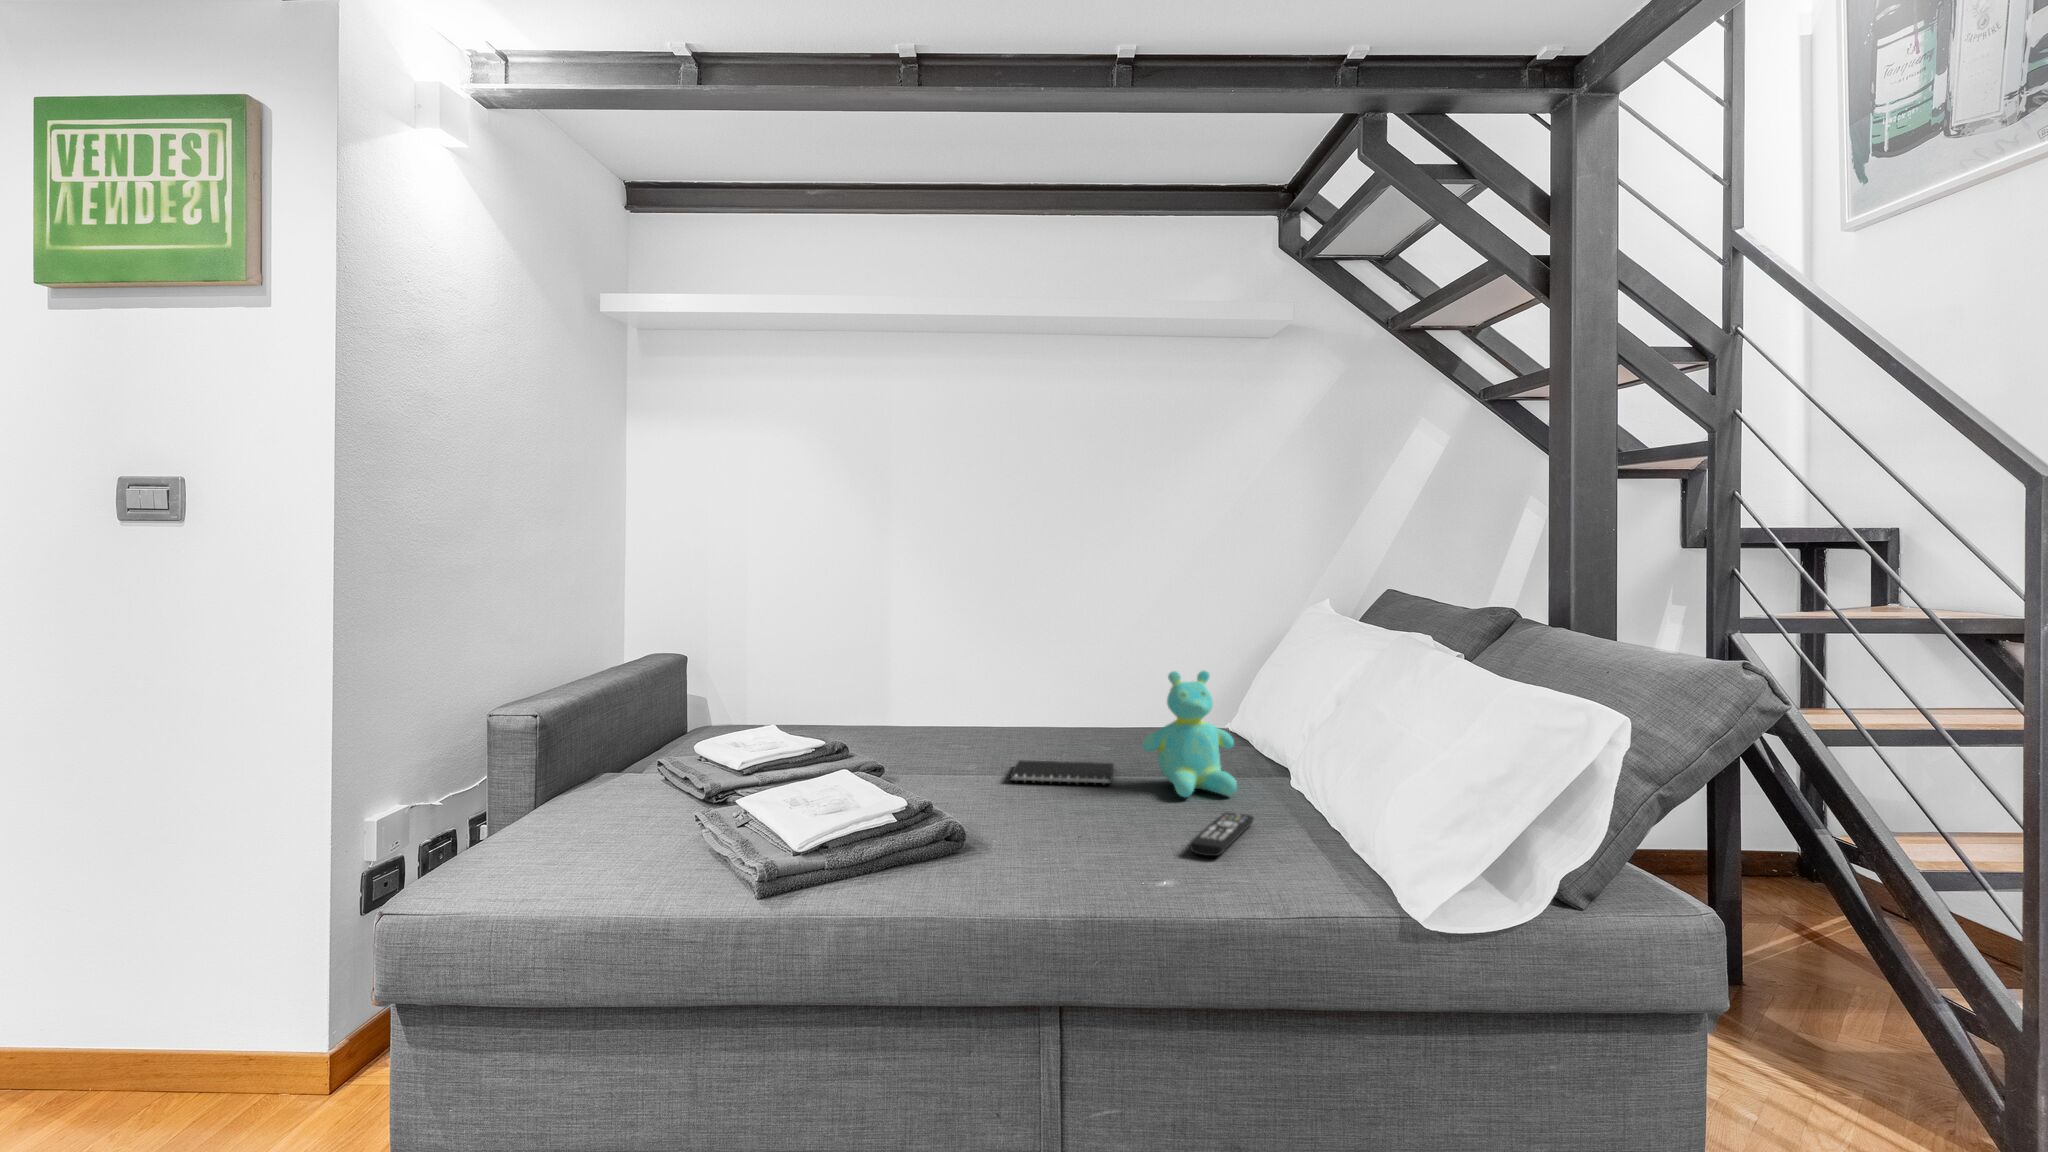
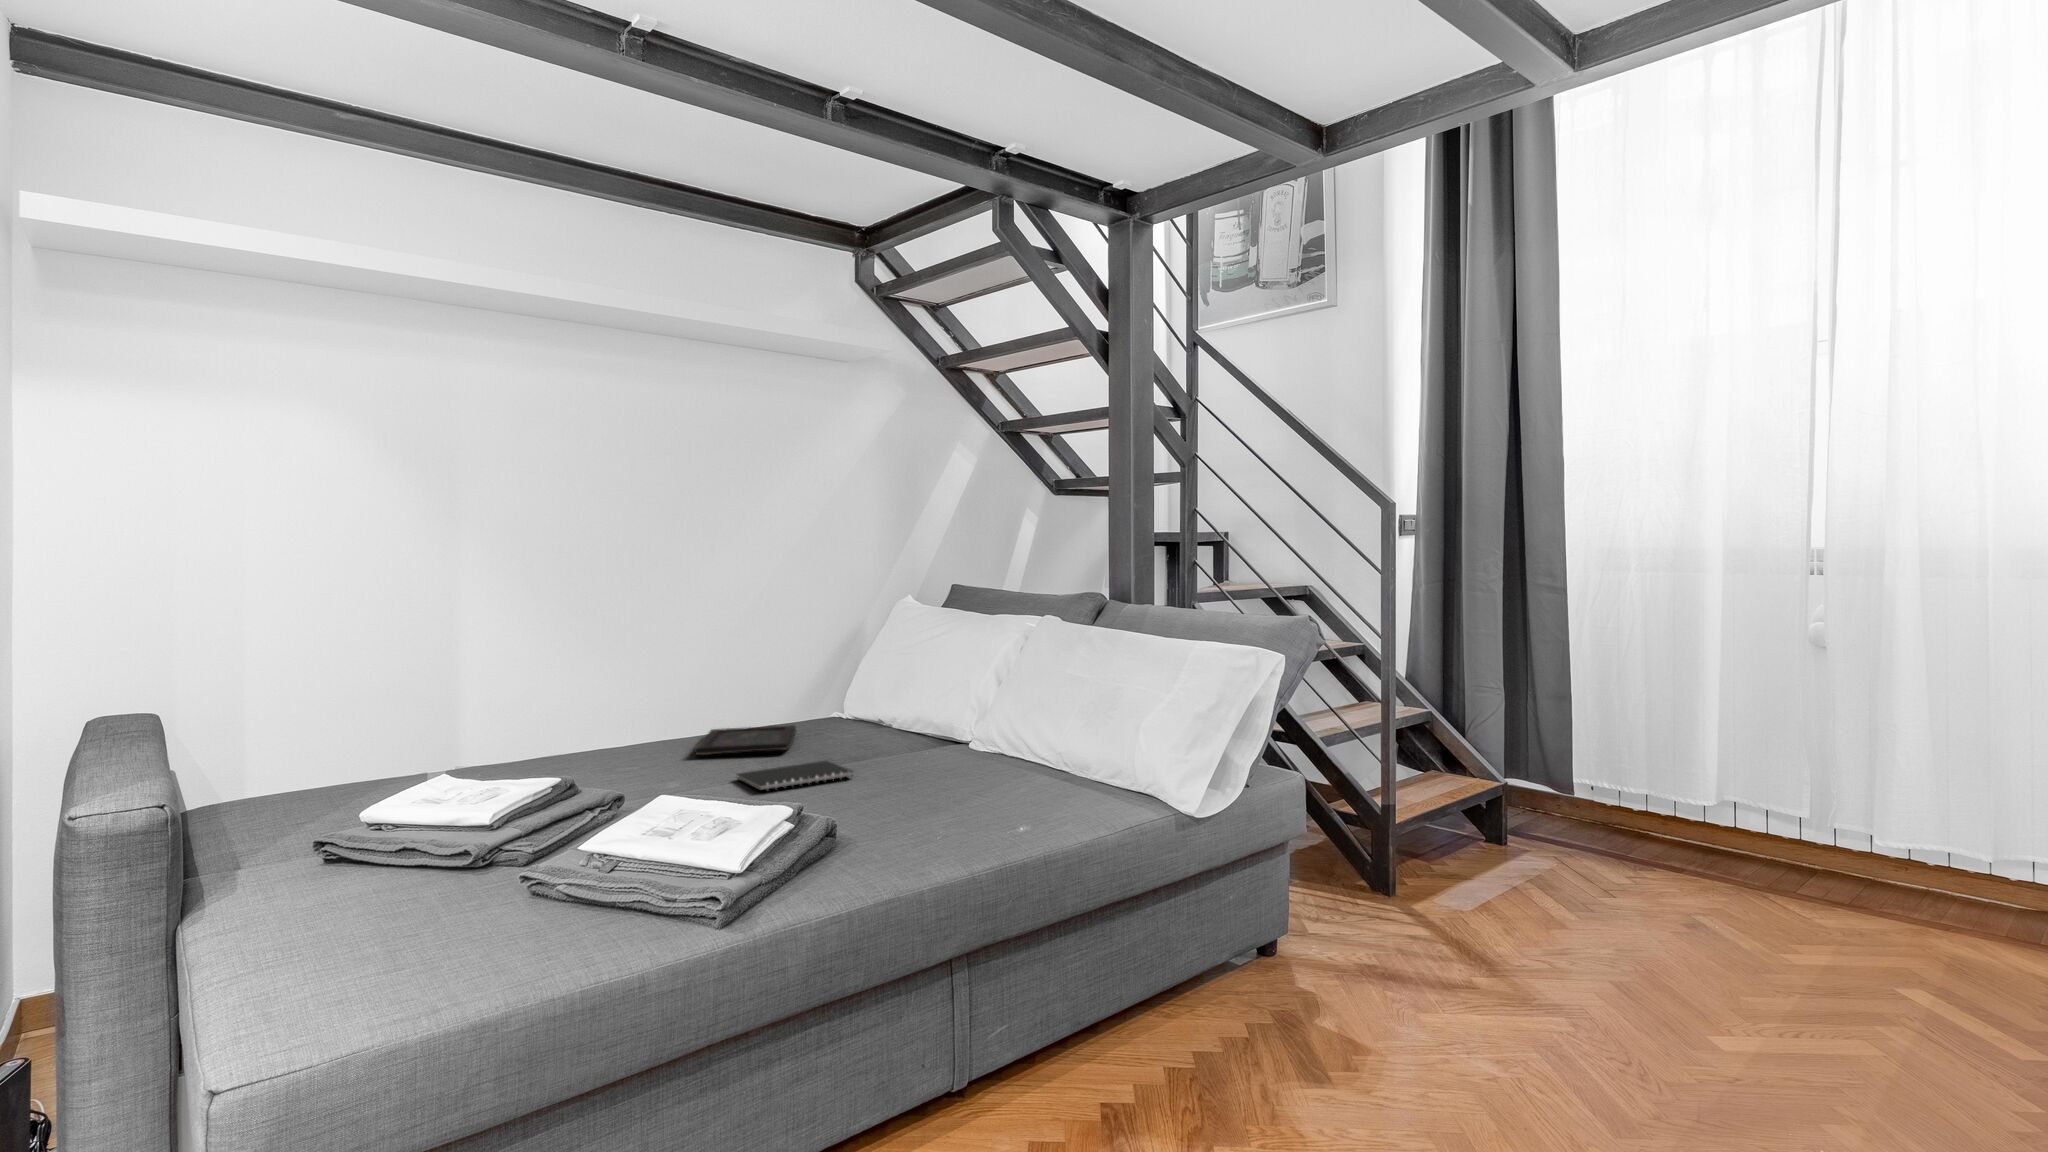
teddy bear: present [1143,671,1237,797] -> none [879,662,965,774]
tray: none [1030,715,1156,746] -> present [694,725,796,755]
remote control: present [1189,812,1254,856] -> none [988,774,1038,806]

